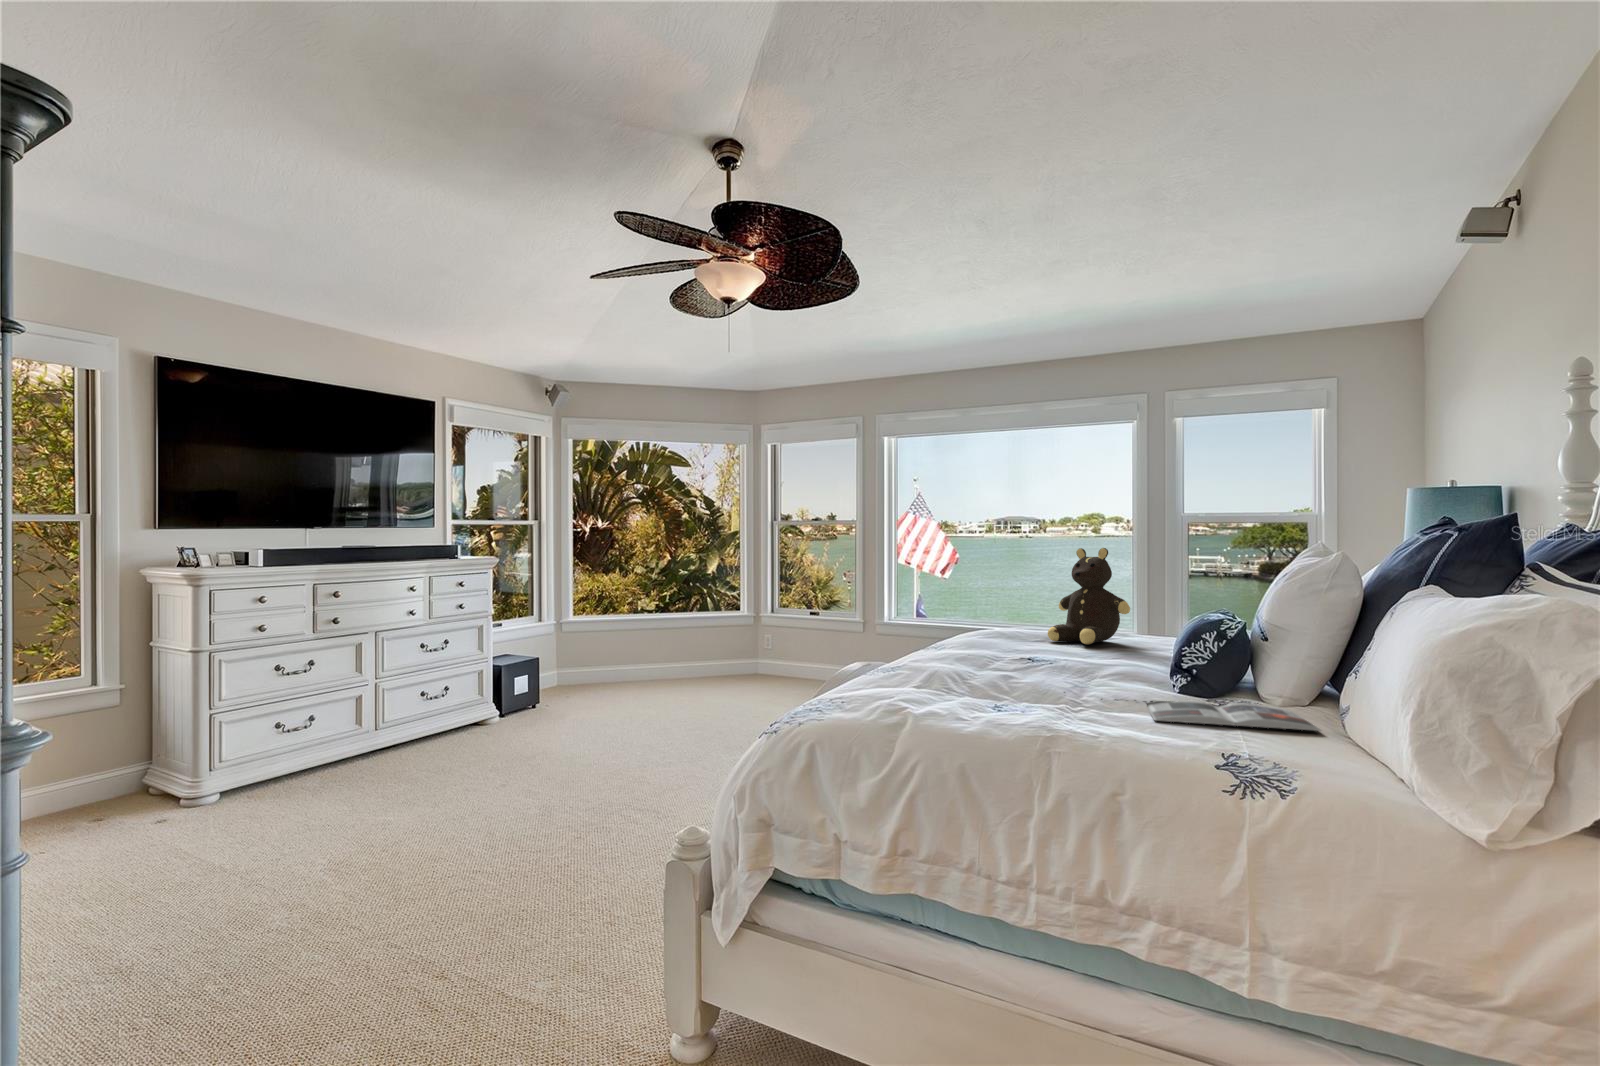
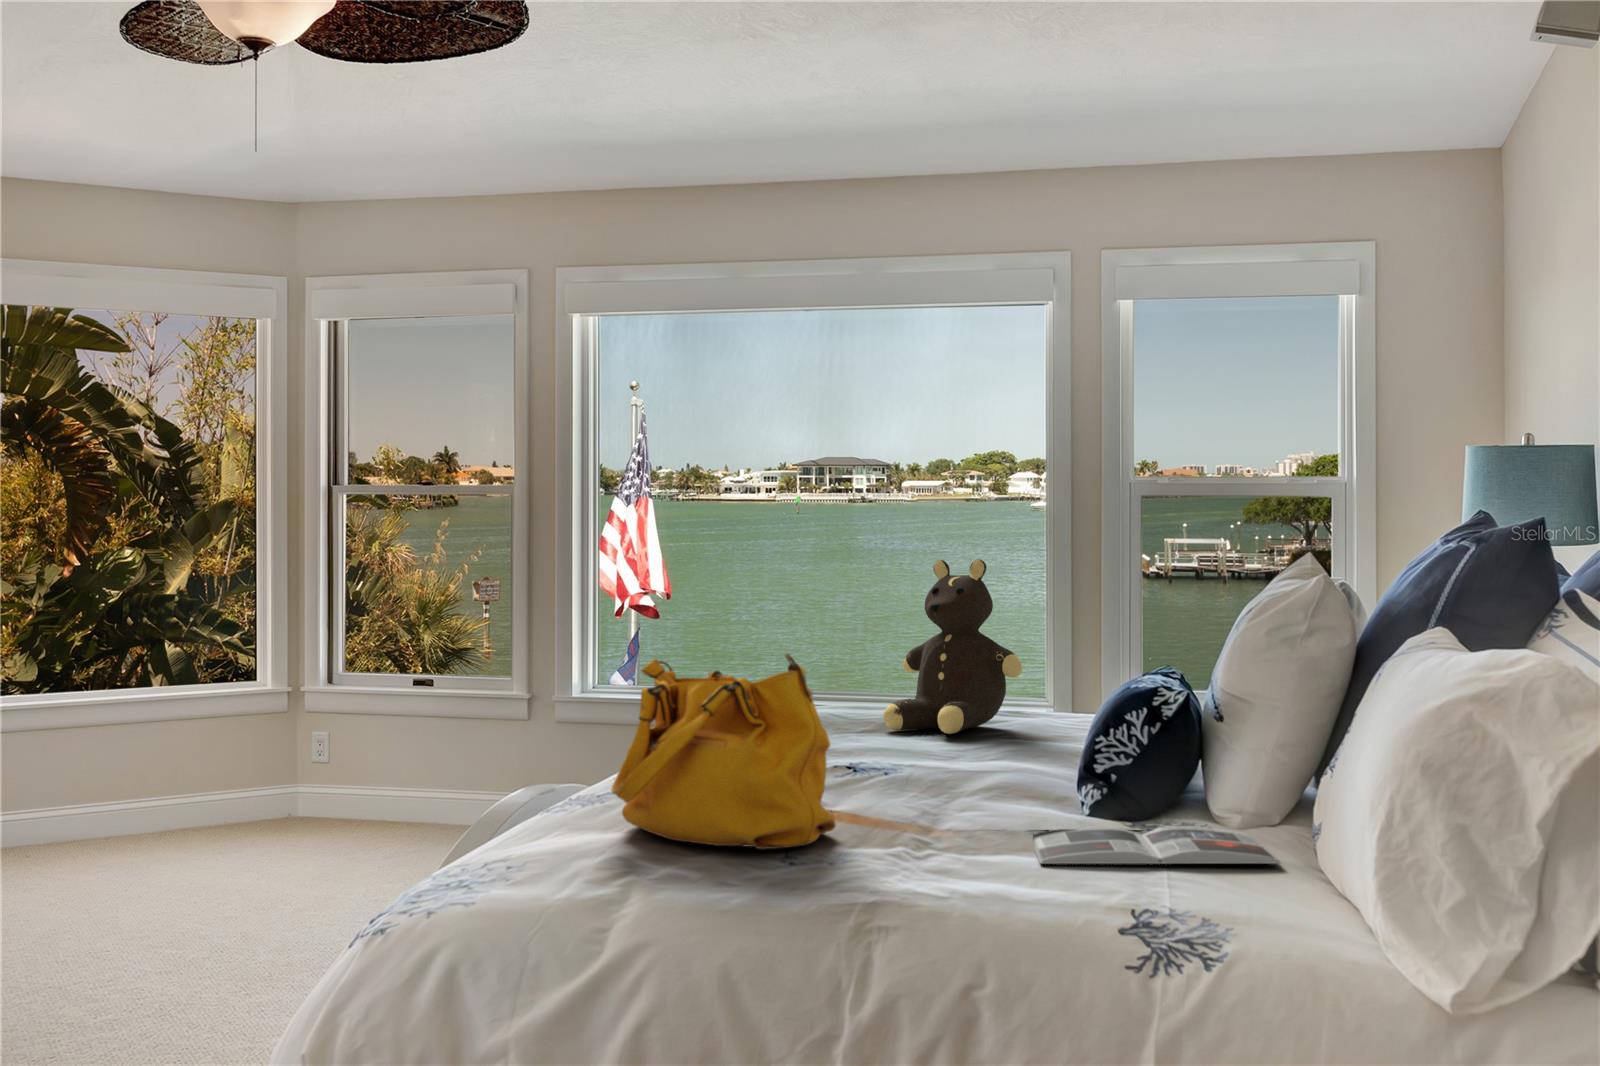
handbag: none [896,591,1025,702] -> present [611,654,836,849]

